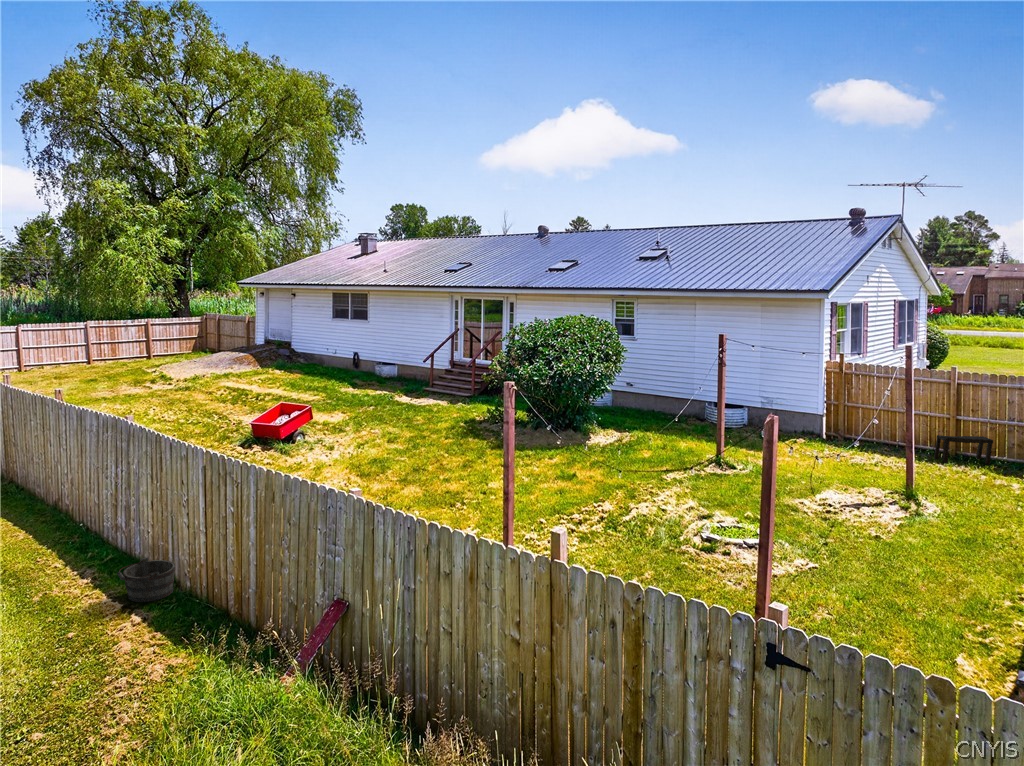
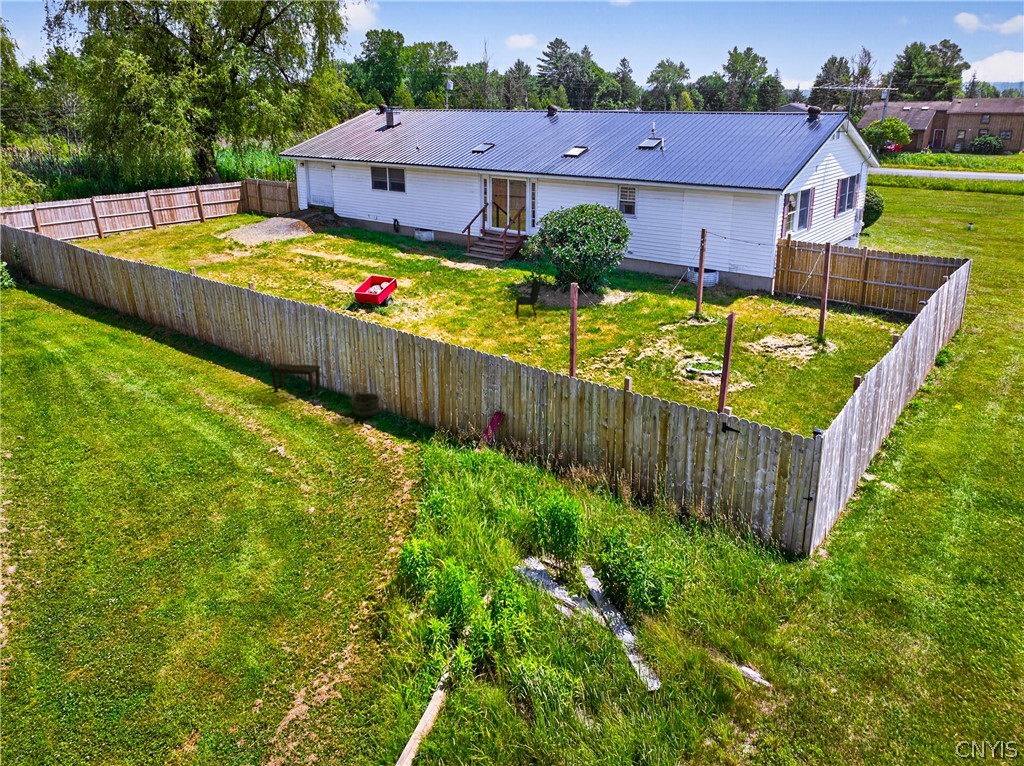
chair: none [467,407,501,461] -> present [516,279,541,318]
bench: present [934,435,993,465] -> present [270,363,320,394]

